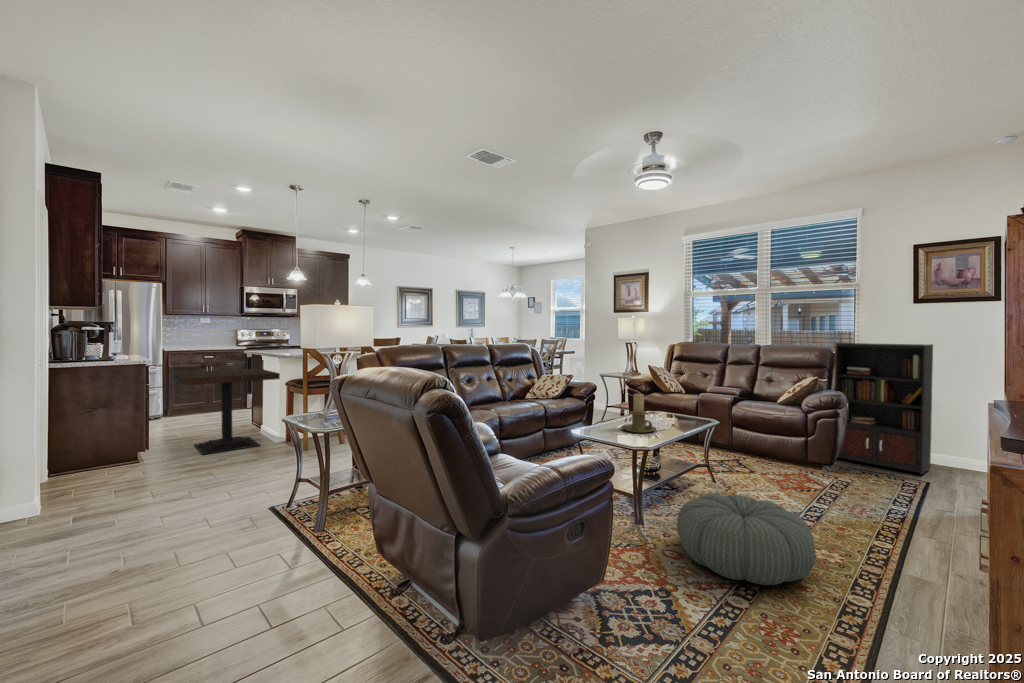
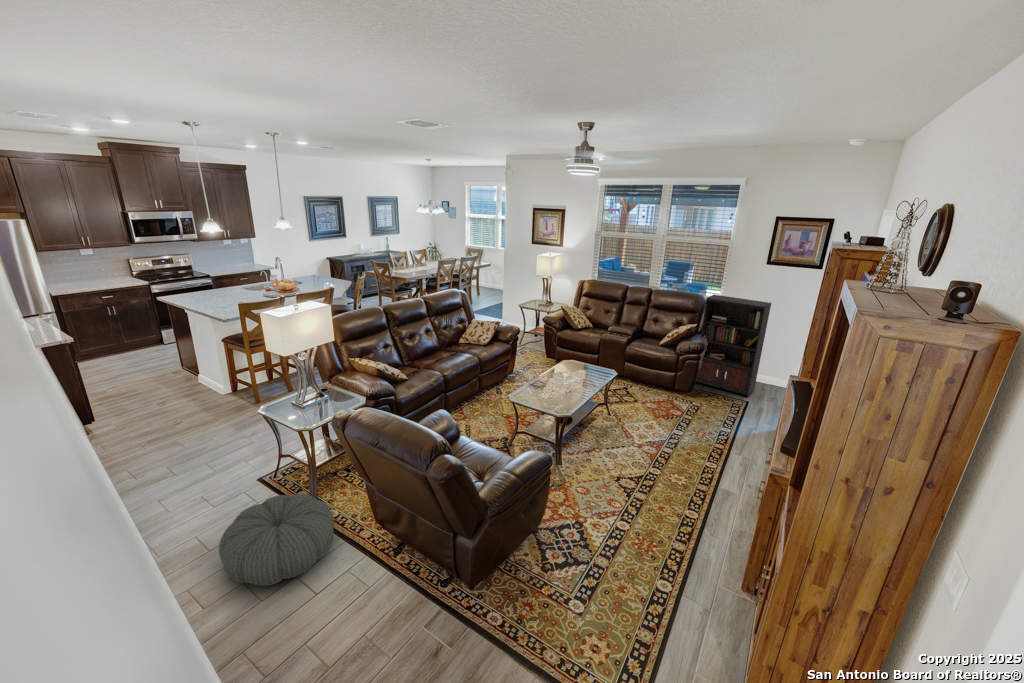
side table: present [173,369,280,454] -> none [94,320,218,416]
candle holder: present [621,394,656,433] -> none [545,360,572,392]
pouf: present [677,494,816,585] -> present [219,494,334,586]

